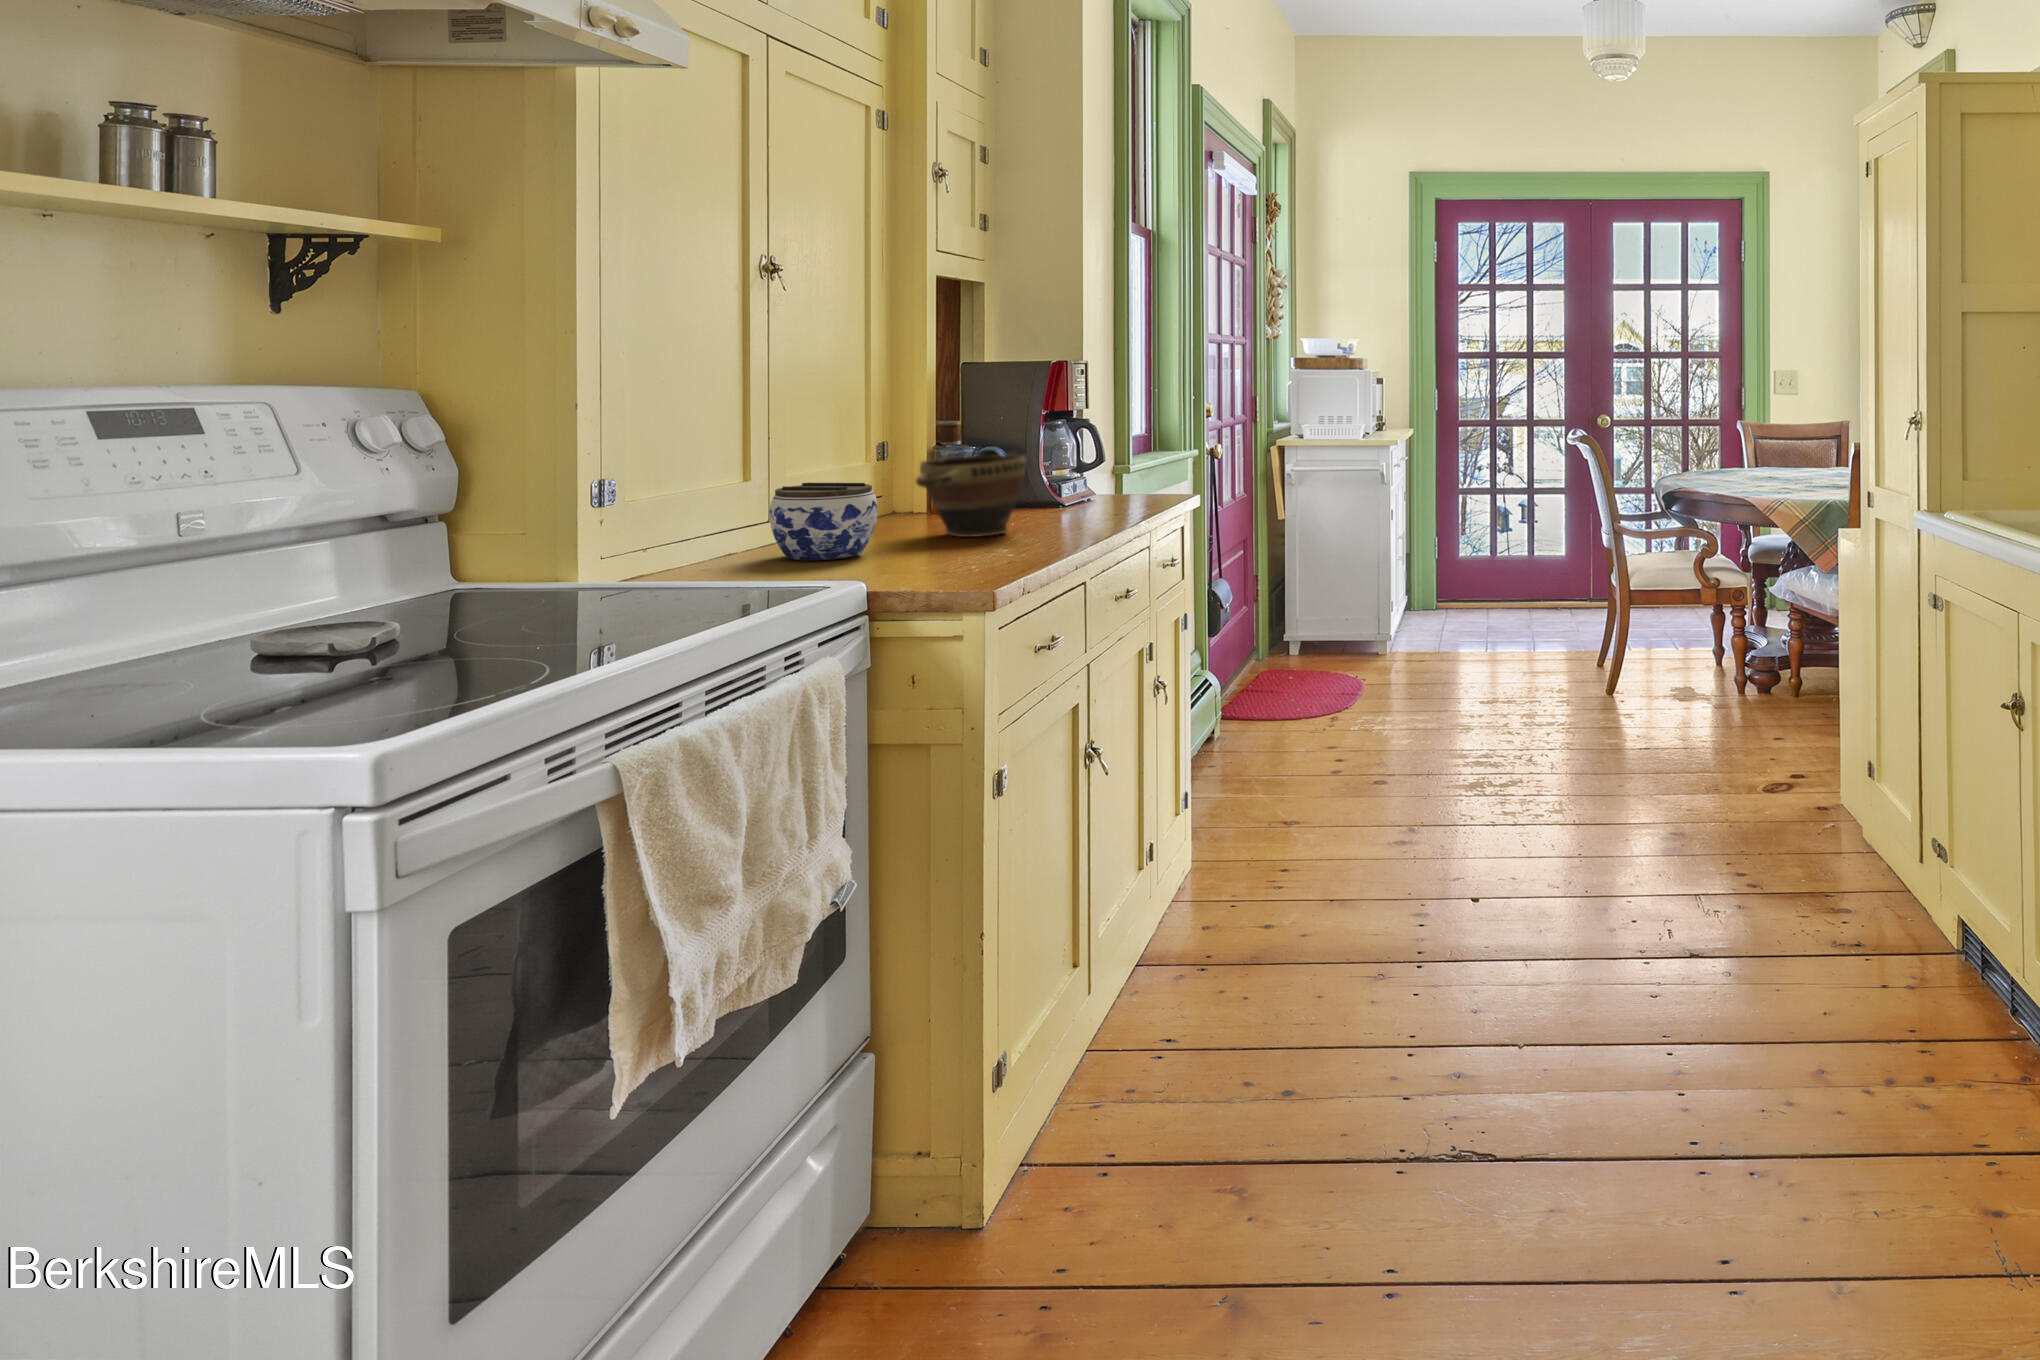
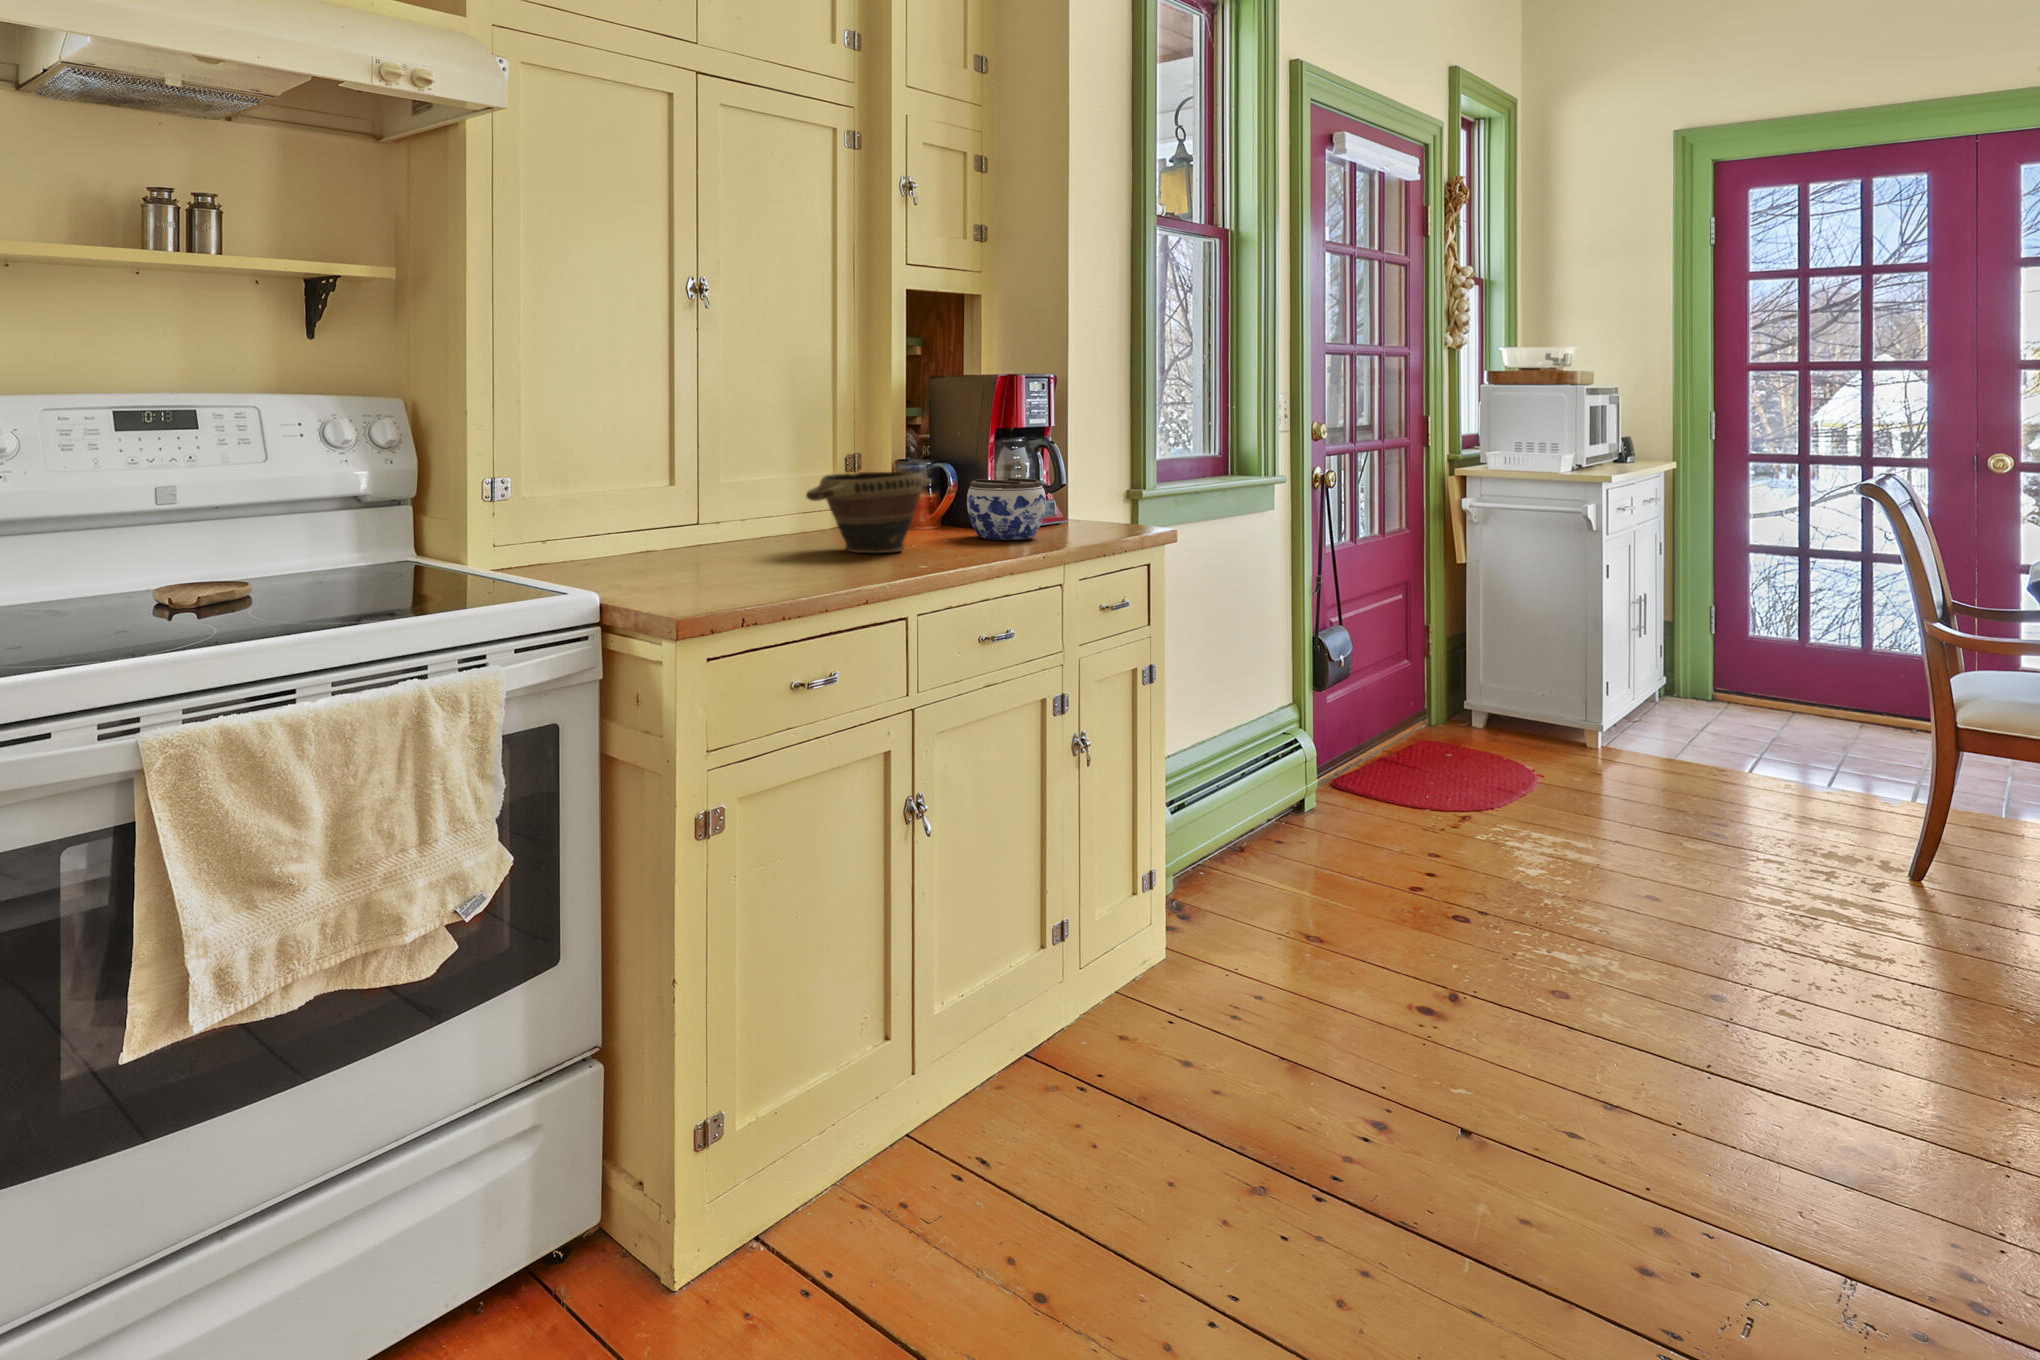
jar: present [769,483,878,560] -> present [967,478,1046,540]

